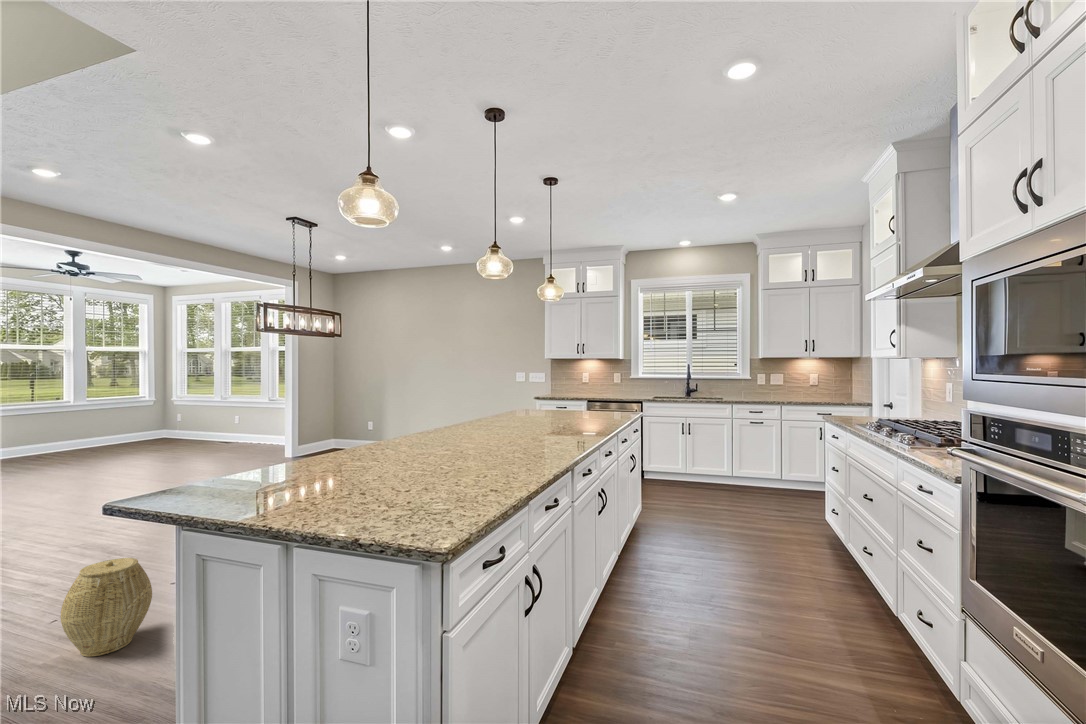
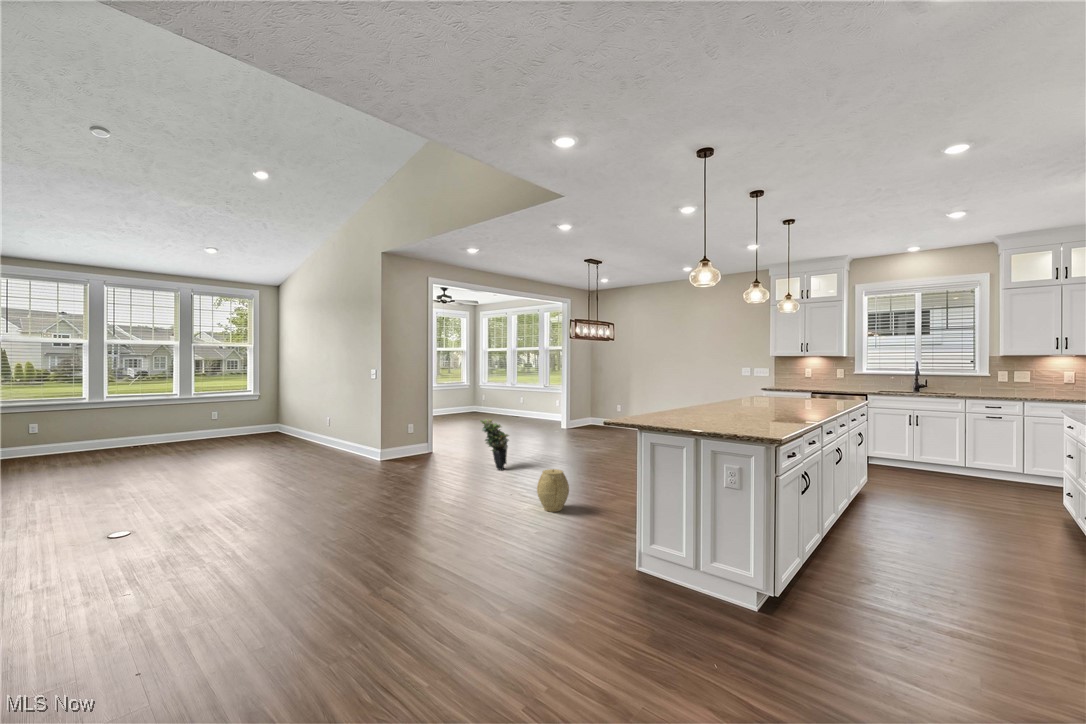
potted plant: none [40,453,113,550] -> present [480,419,509,470]

